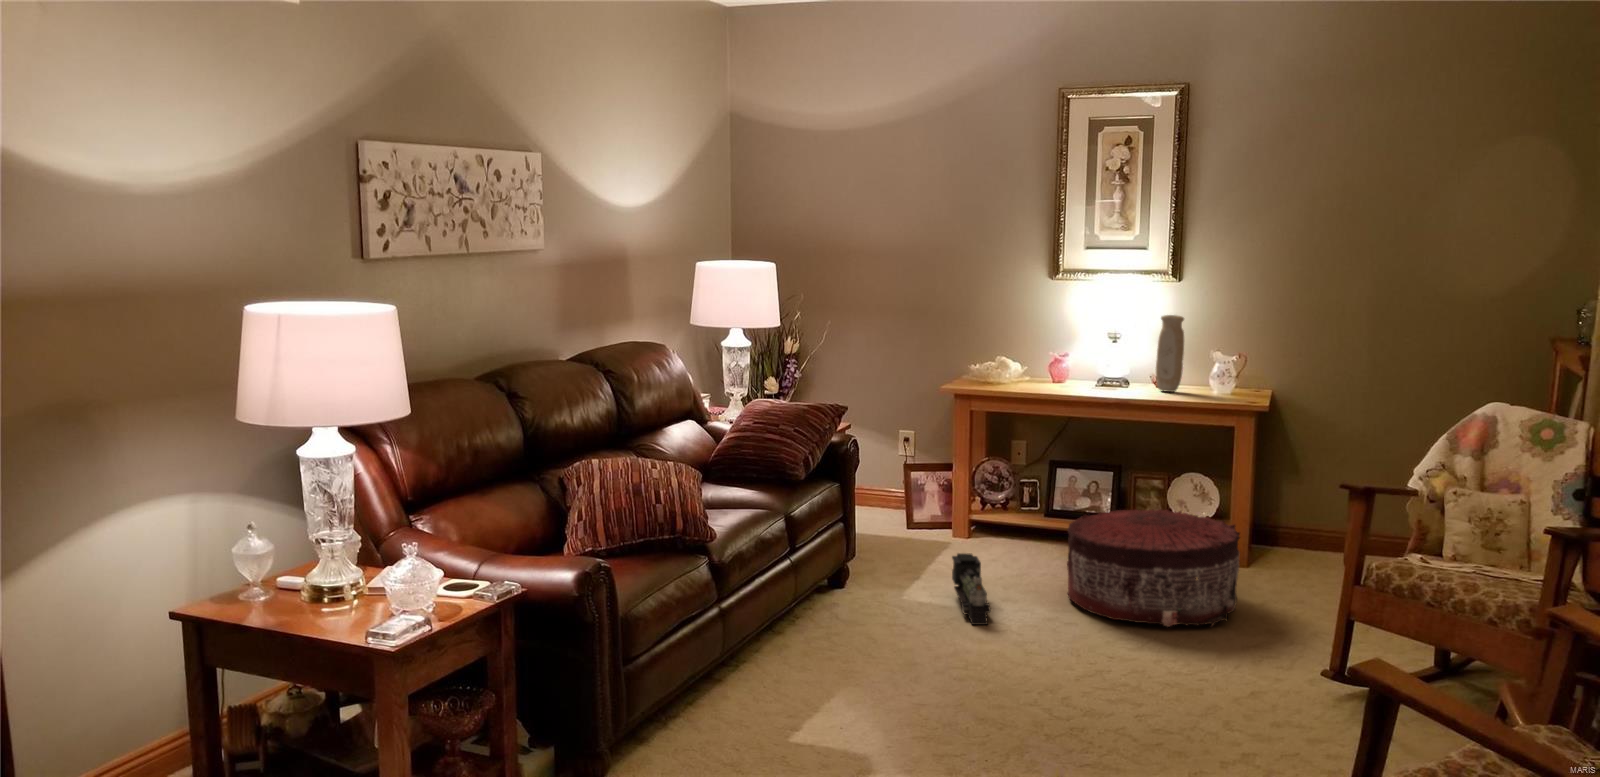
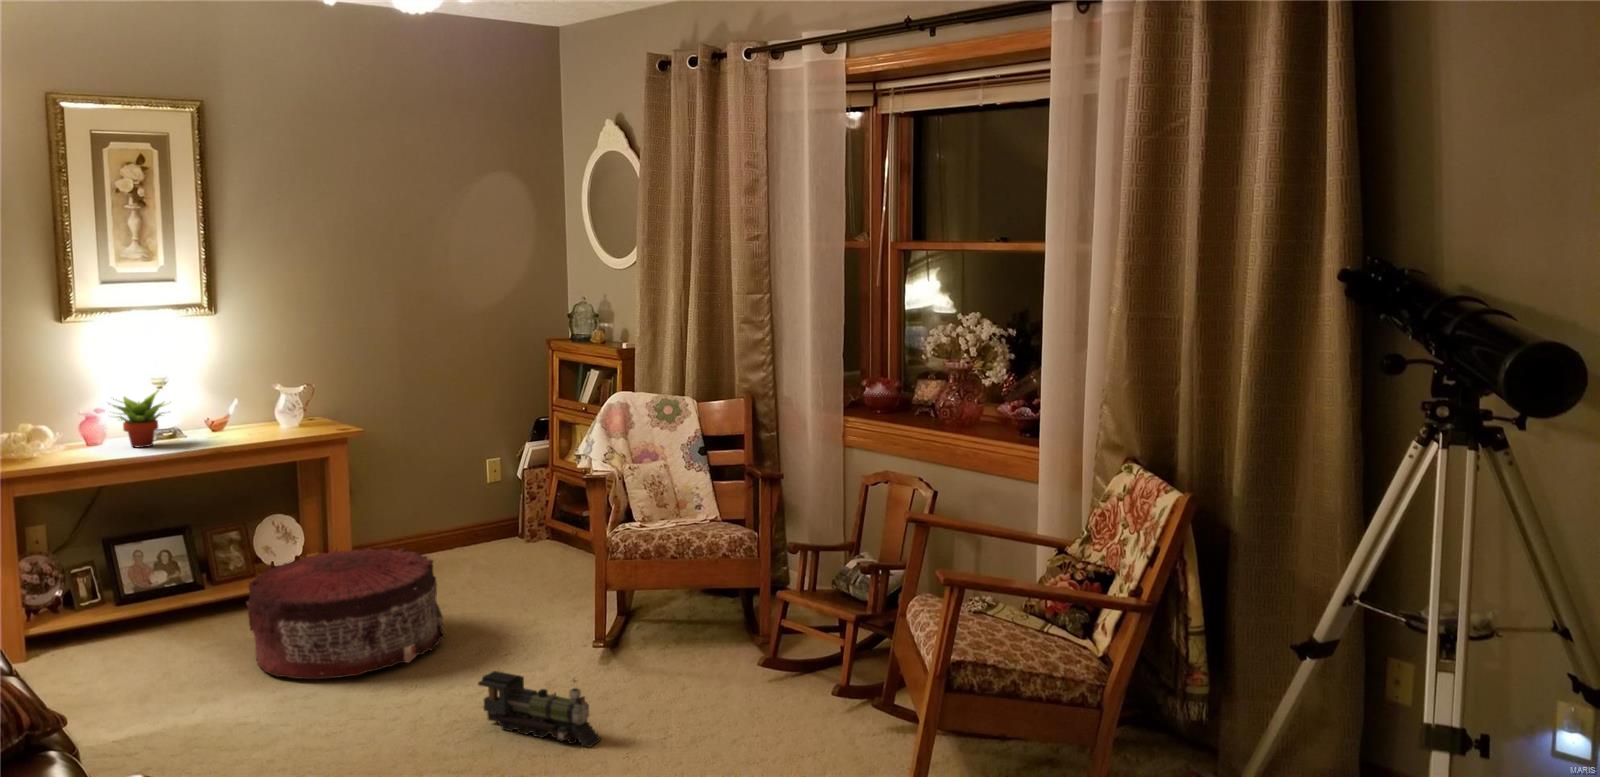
vase: present [1156,315,1184,392] -> none [227,351,258,434]
succulent plant: none [1052,340,1104,388] -> present [113,390,164,447]
toy train: present [952,553,991,625] -> present [478,671,601,747]

